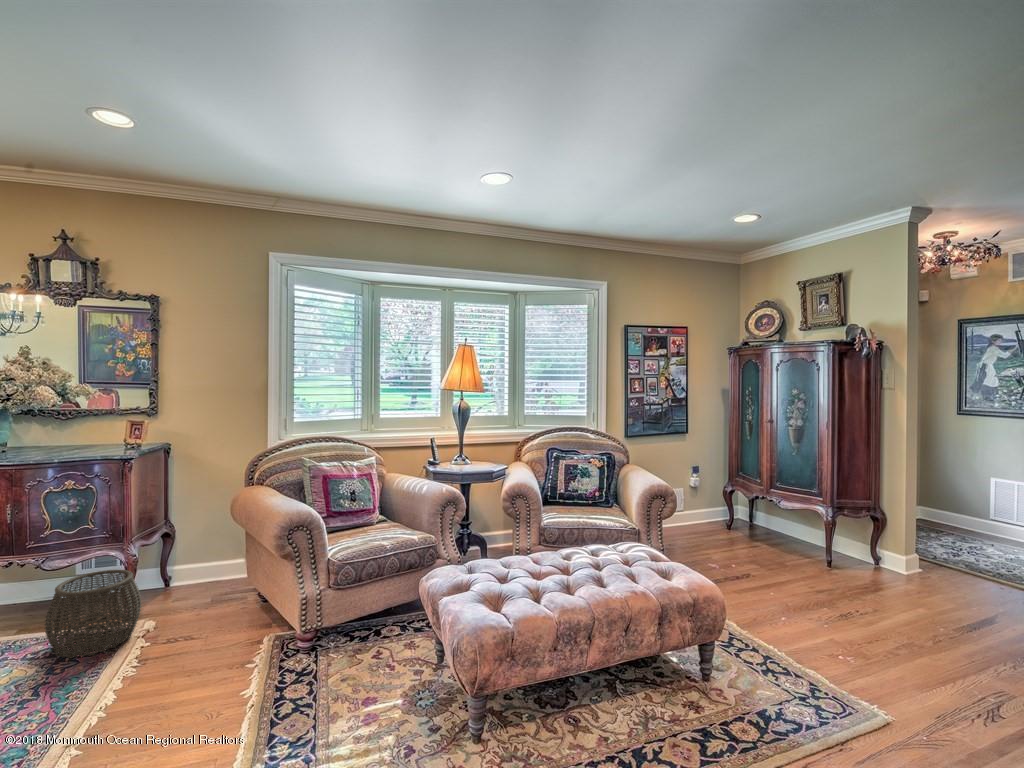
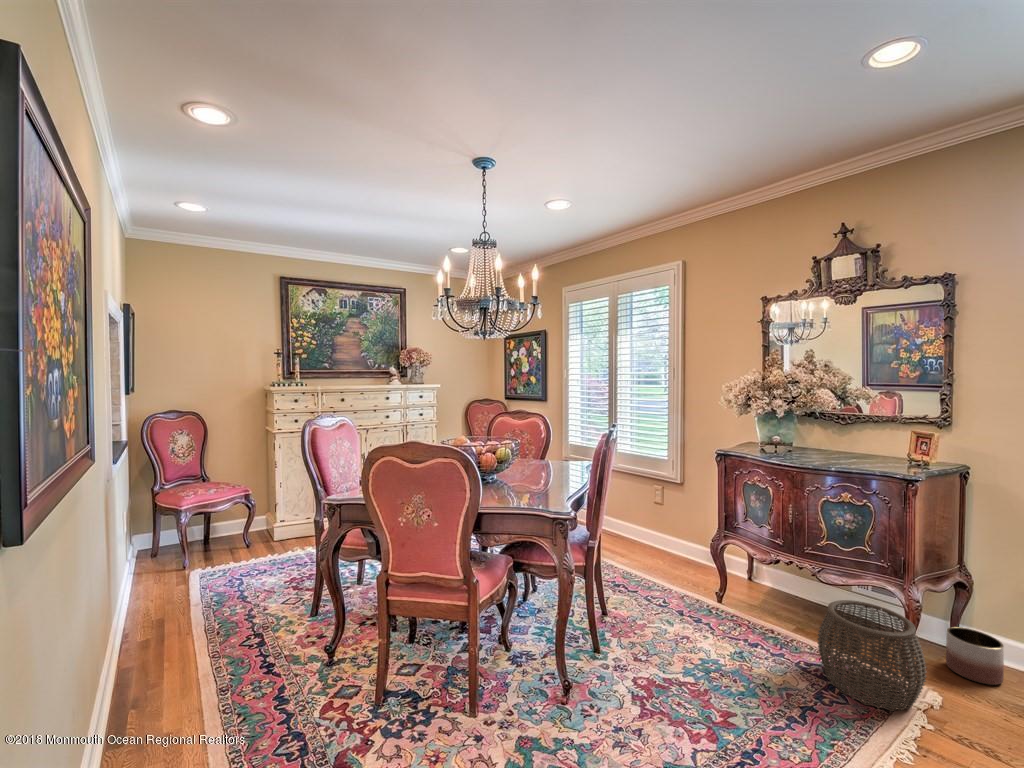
planter: none [156,562,192,599] -> present [946,627,1004,685]

